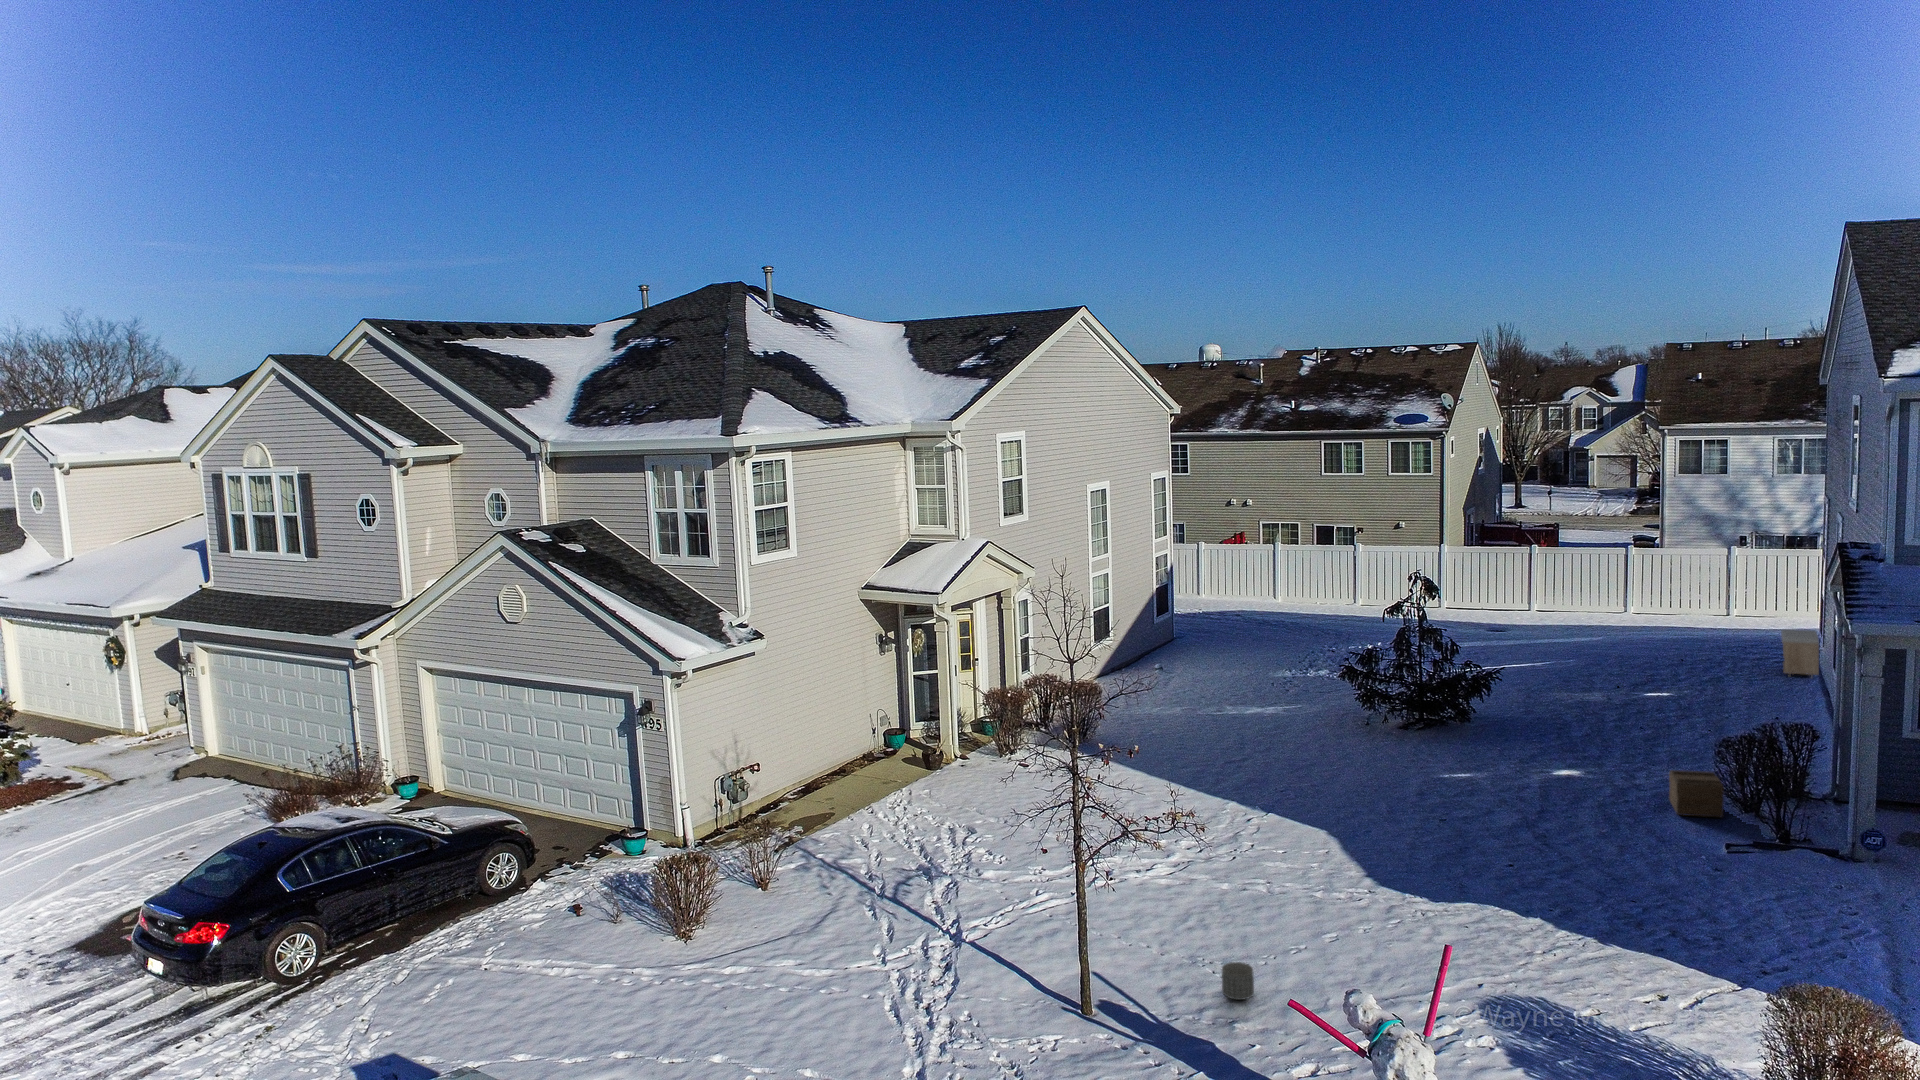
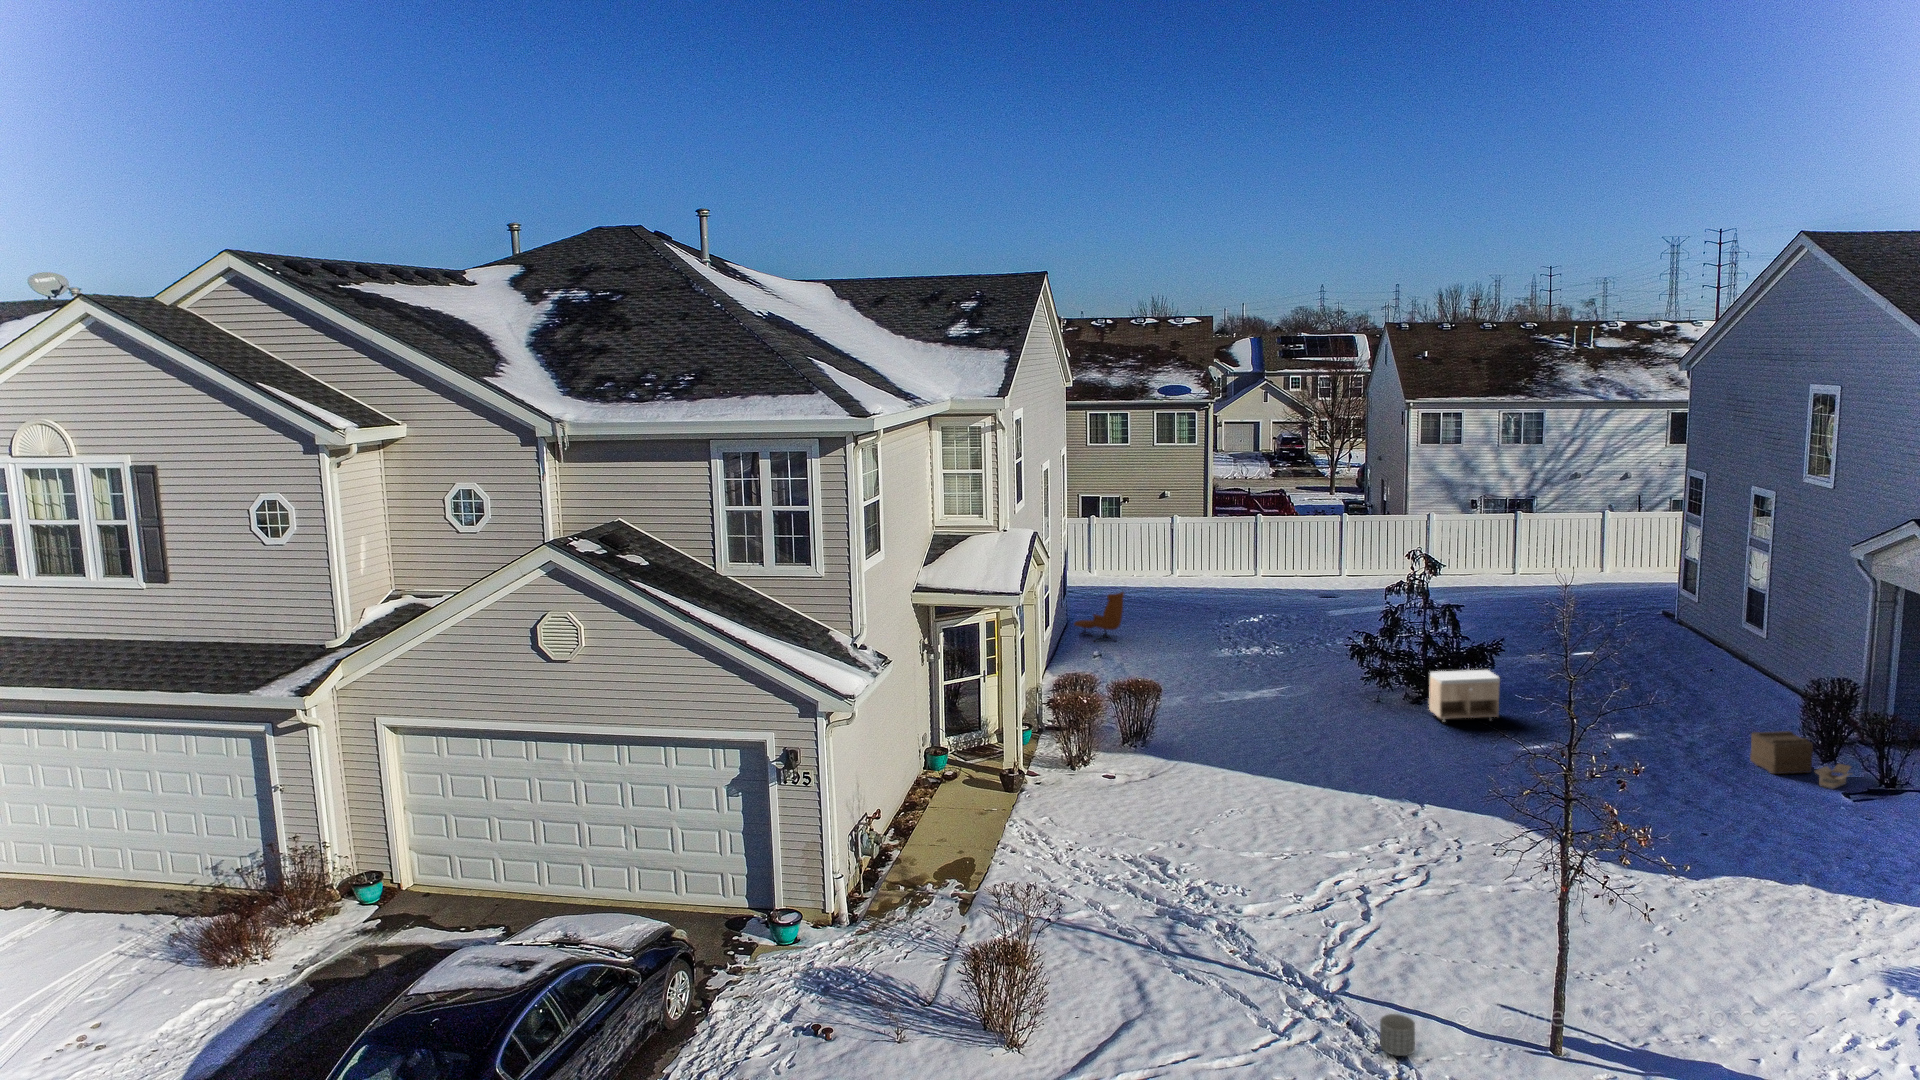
lounge chair: none [1160,606,1199,653] -> present [1074,592,1124,641]
storage bench: present [1781,629,1819,677] -> present [1429,670,1500,721]
cardboard box: none [1704,809,1760,835] -> present [1815,763,1851,789]
planter: present [1222,962,1254,1000] -> present [1380,1014,1415,1056]

